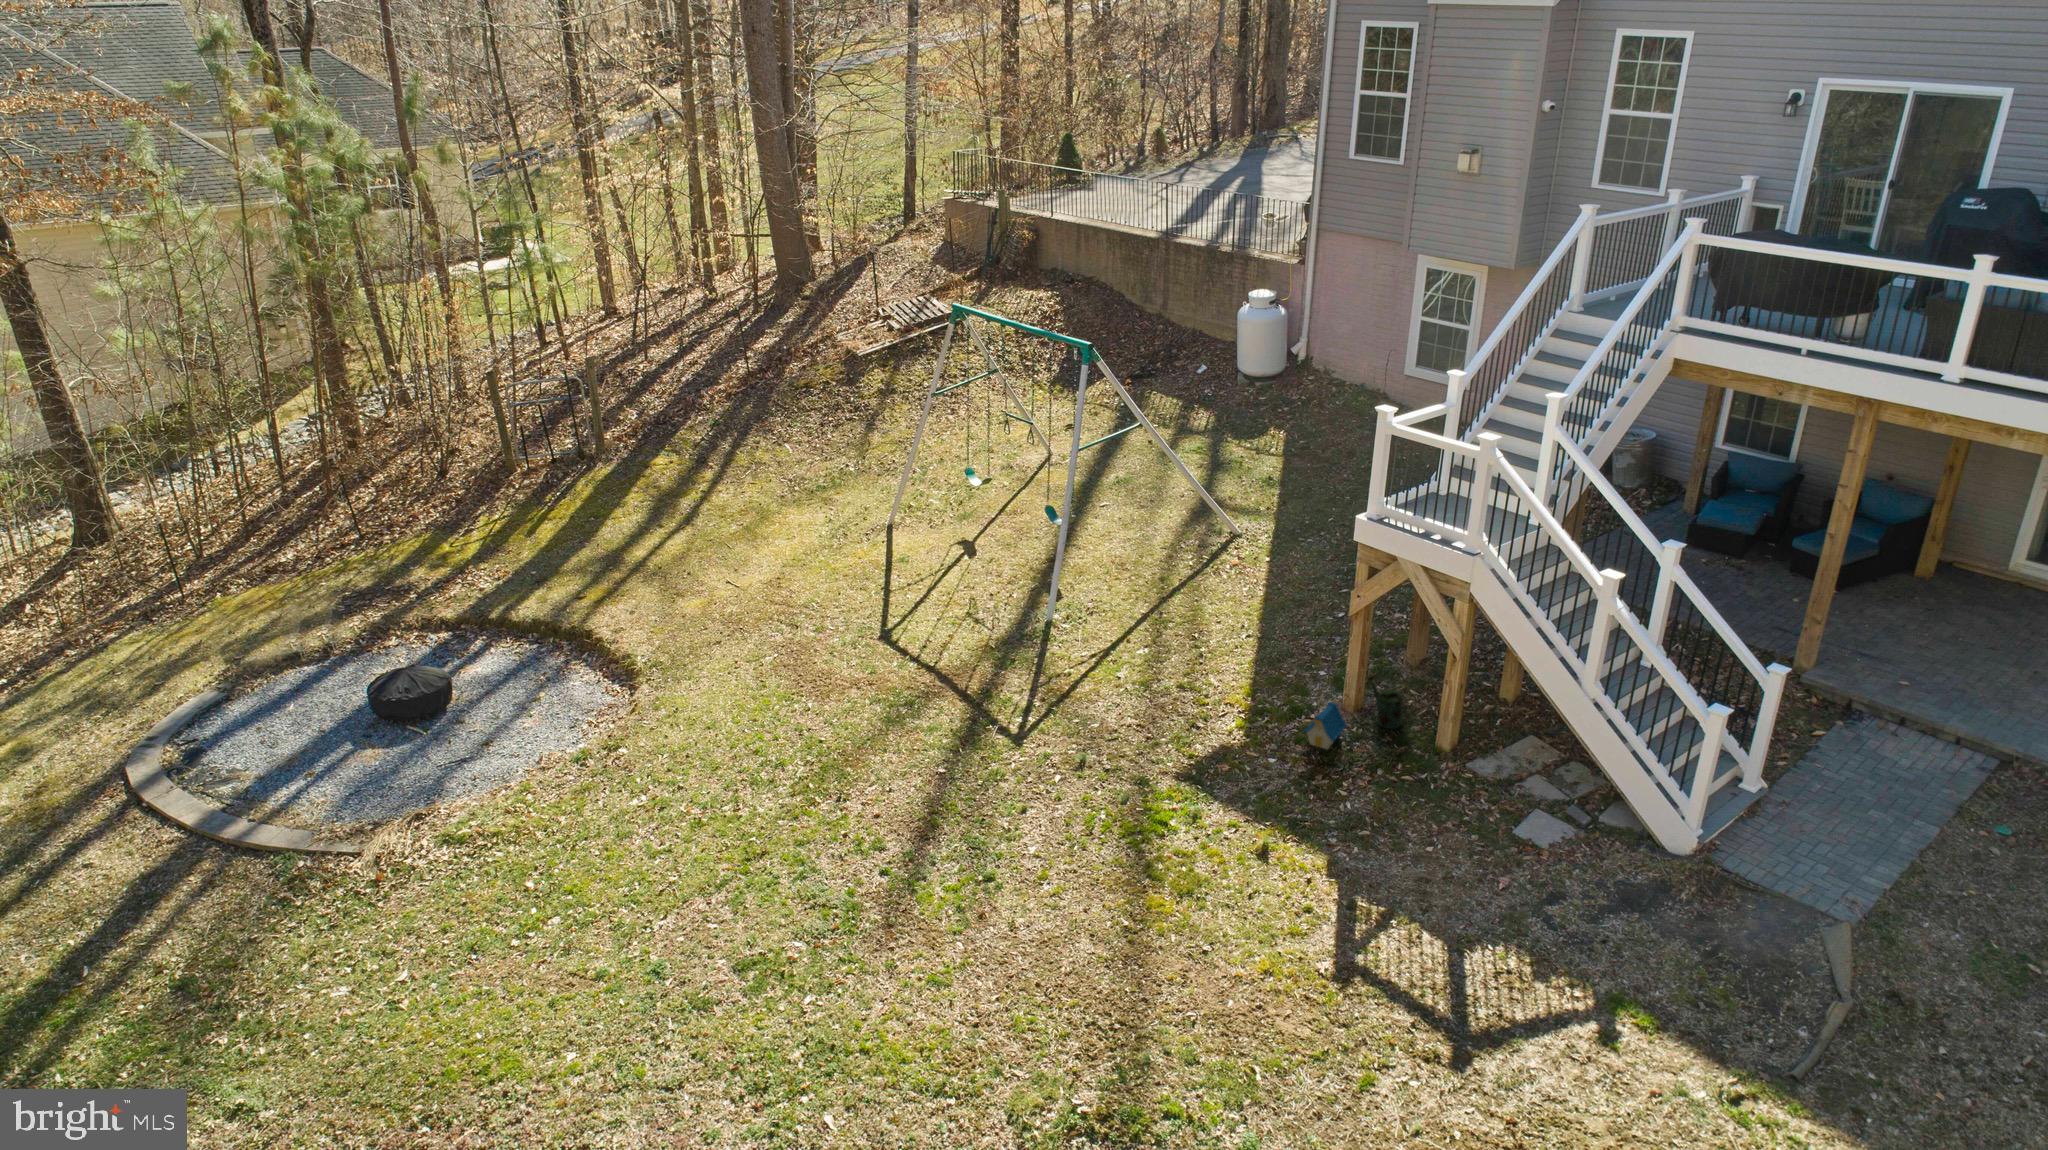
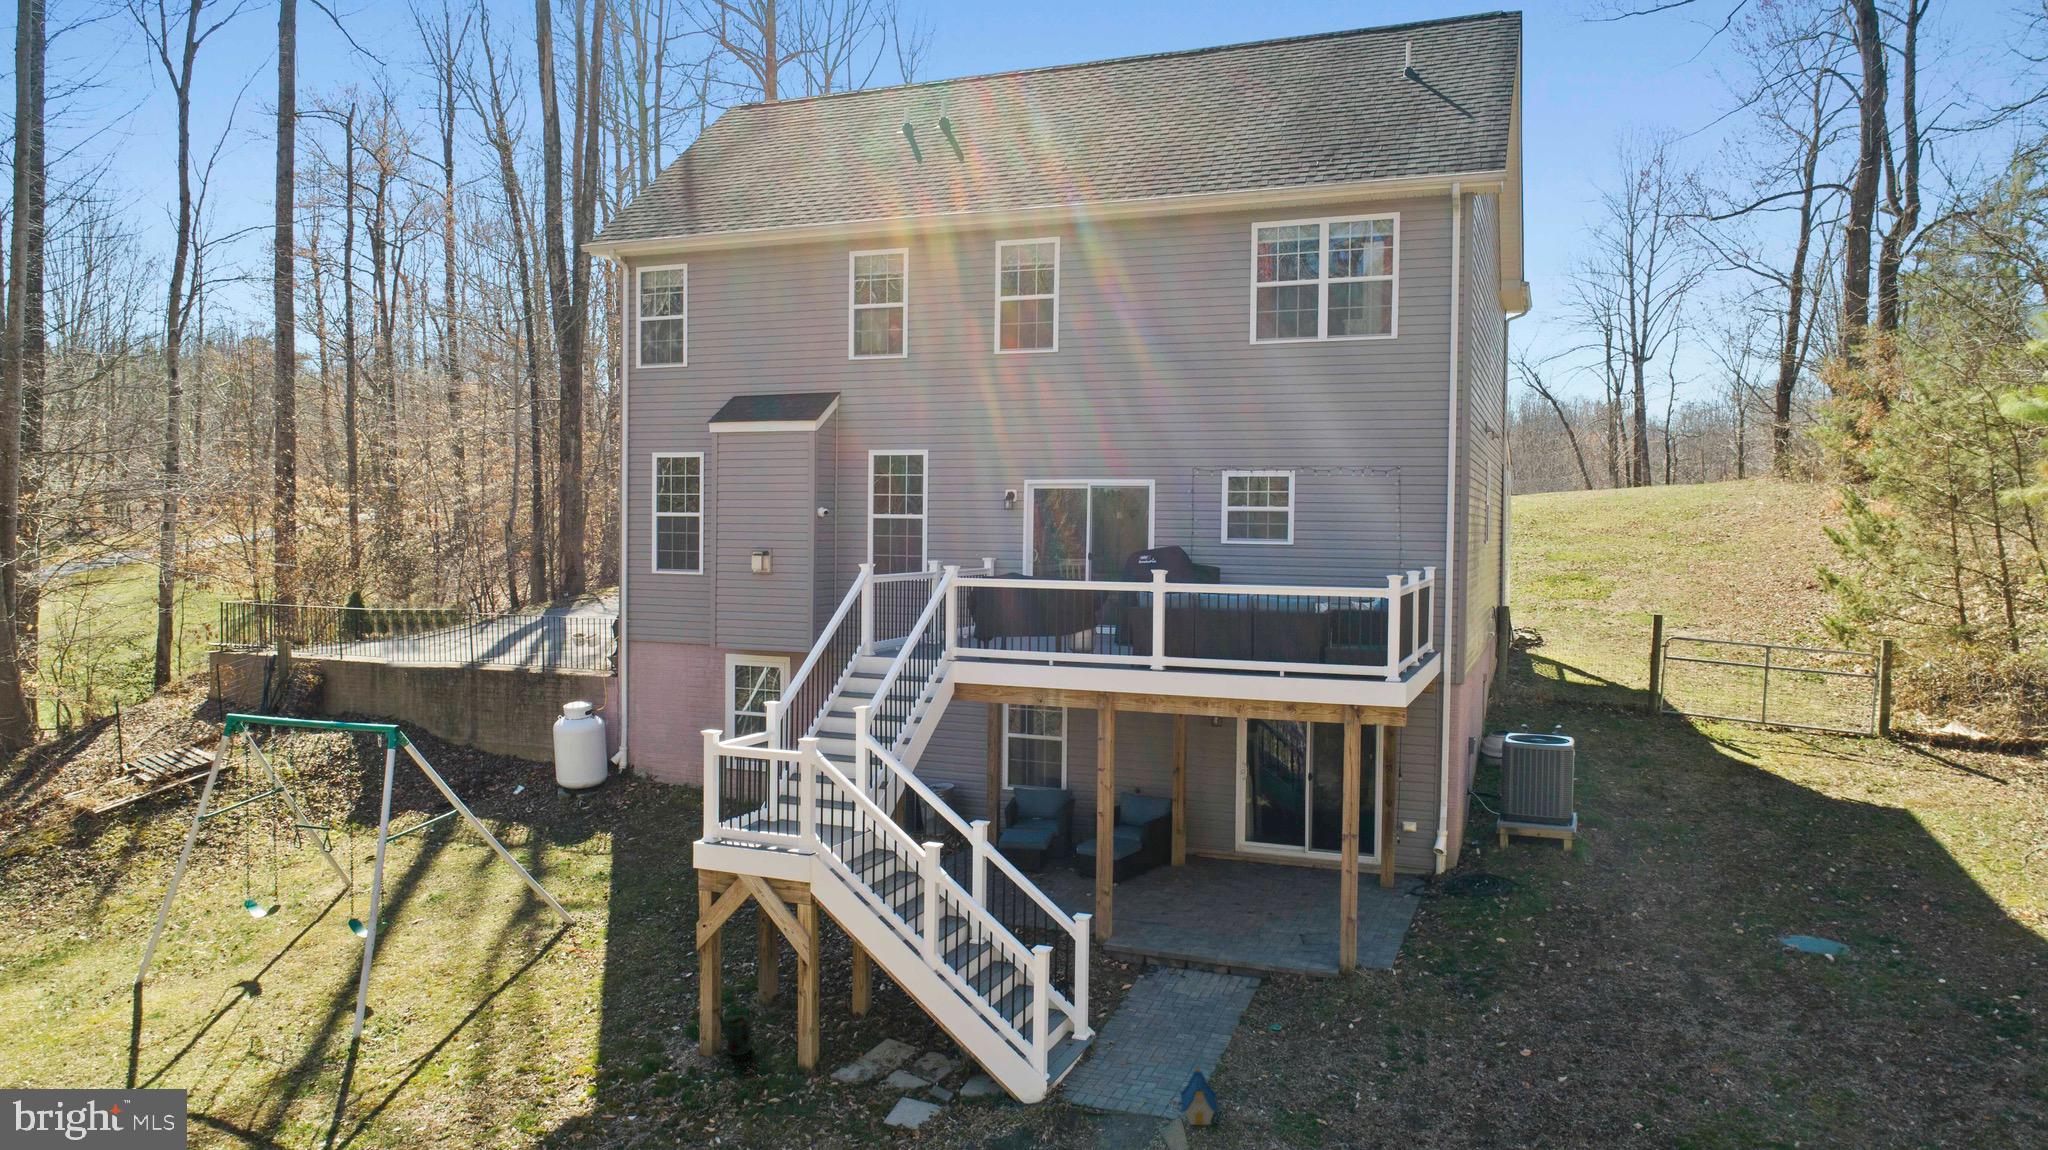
toy house: present [1304,699,1346,749] -> present [1180,1068,1218,1125]

